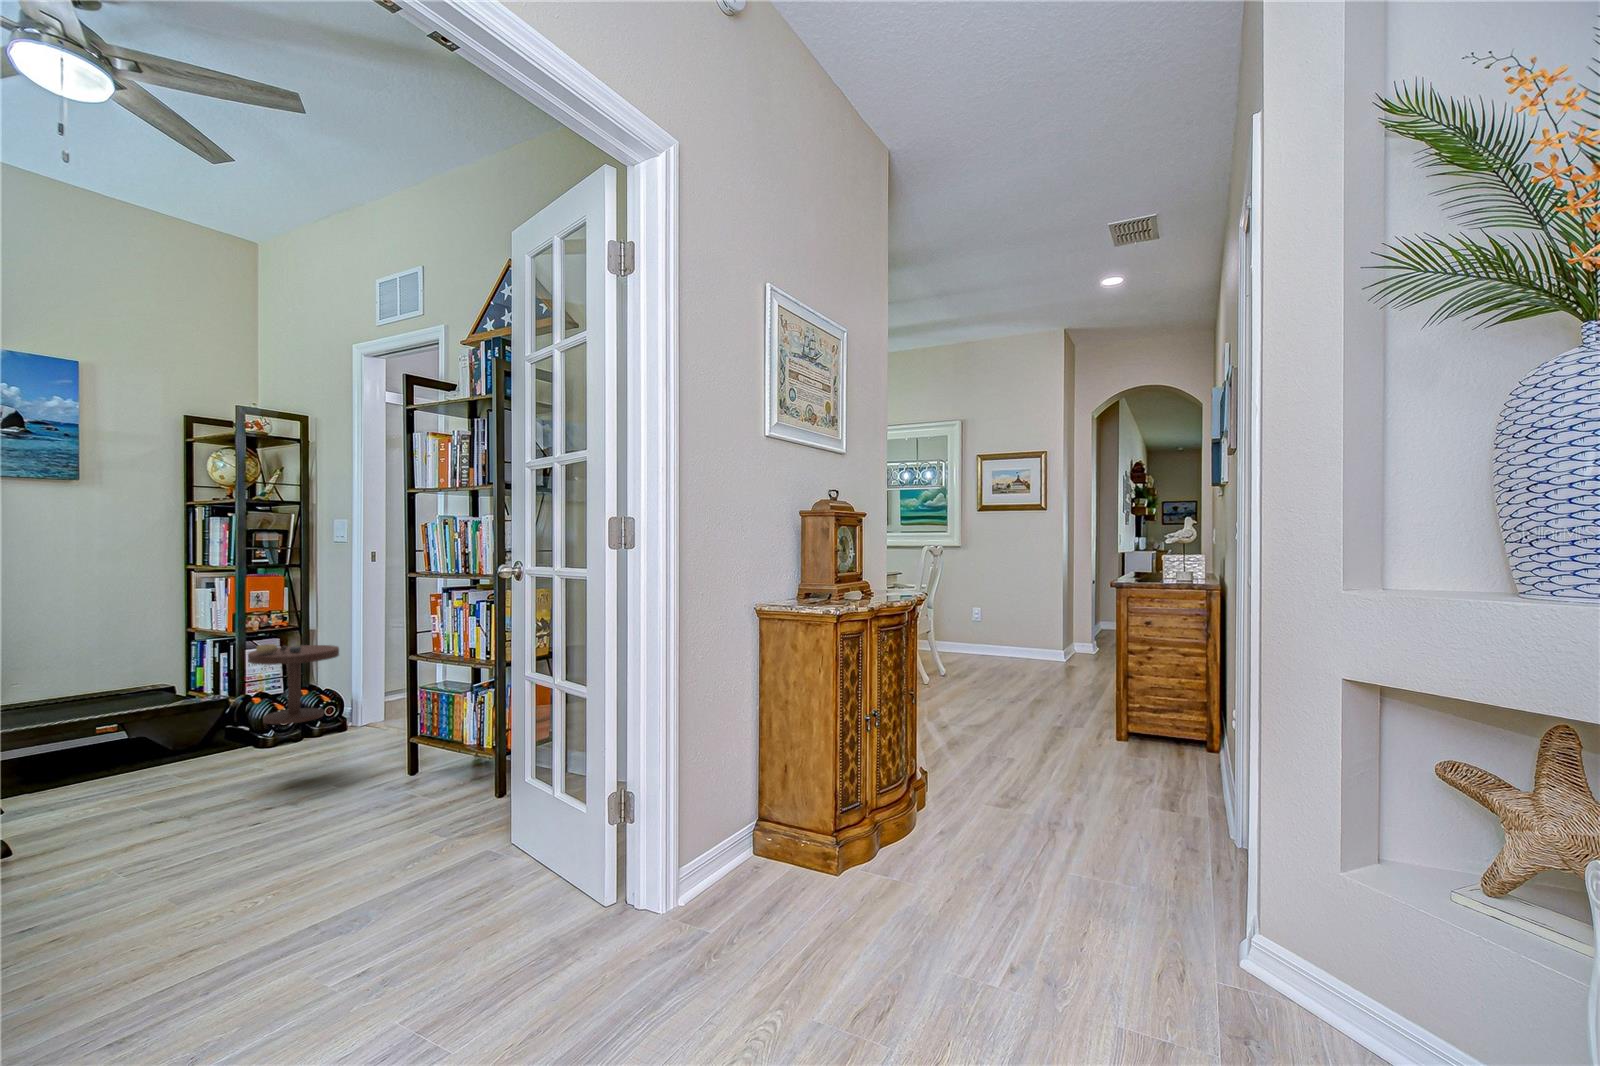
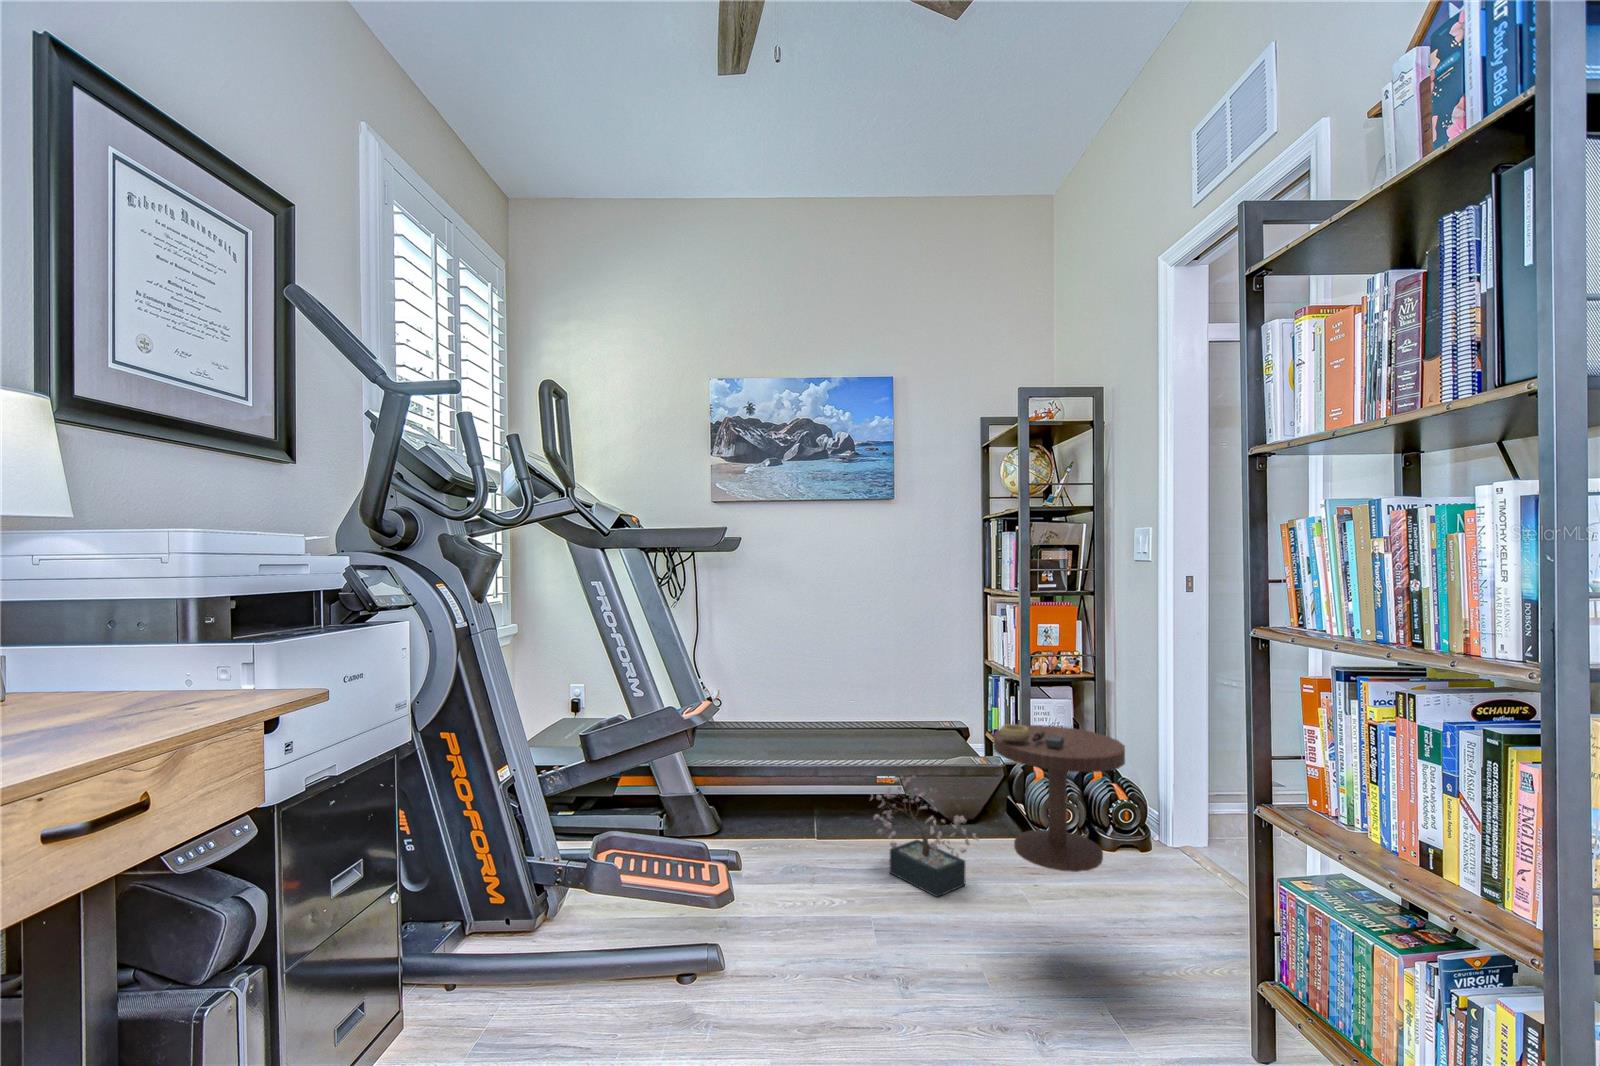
decorative plant: none [110,713,221,789] -> present [871,775,979,897]

